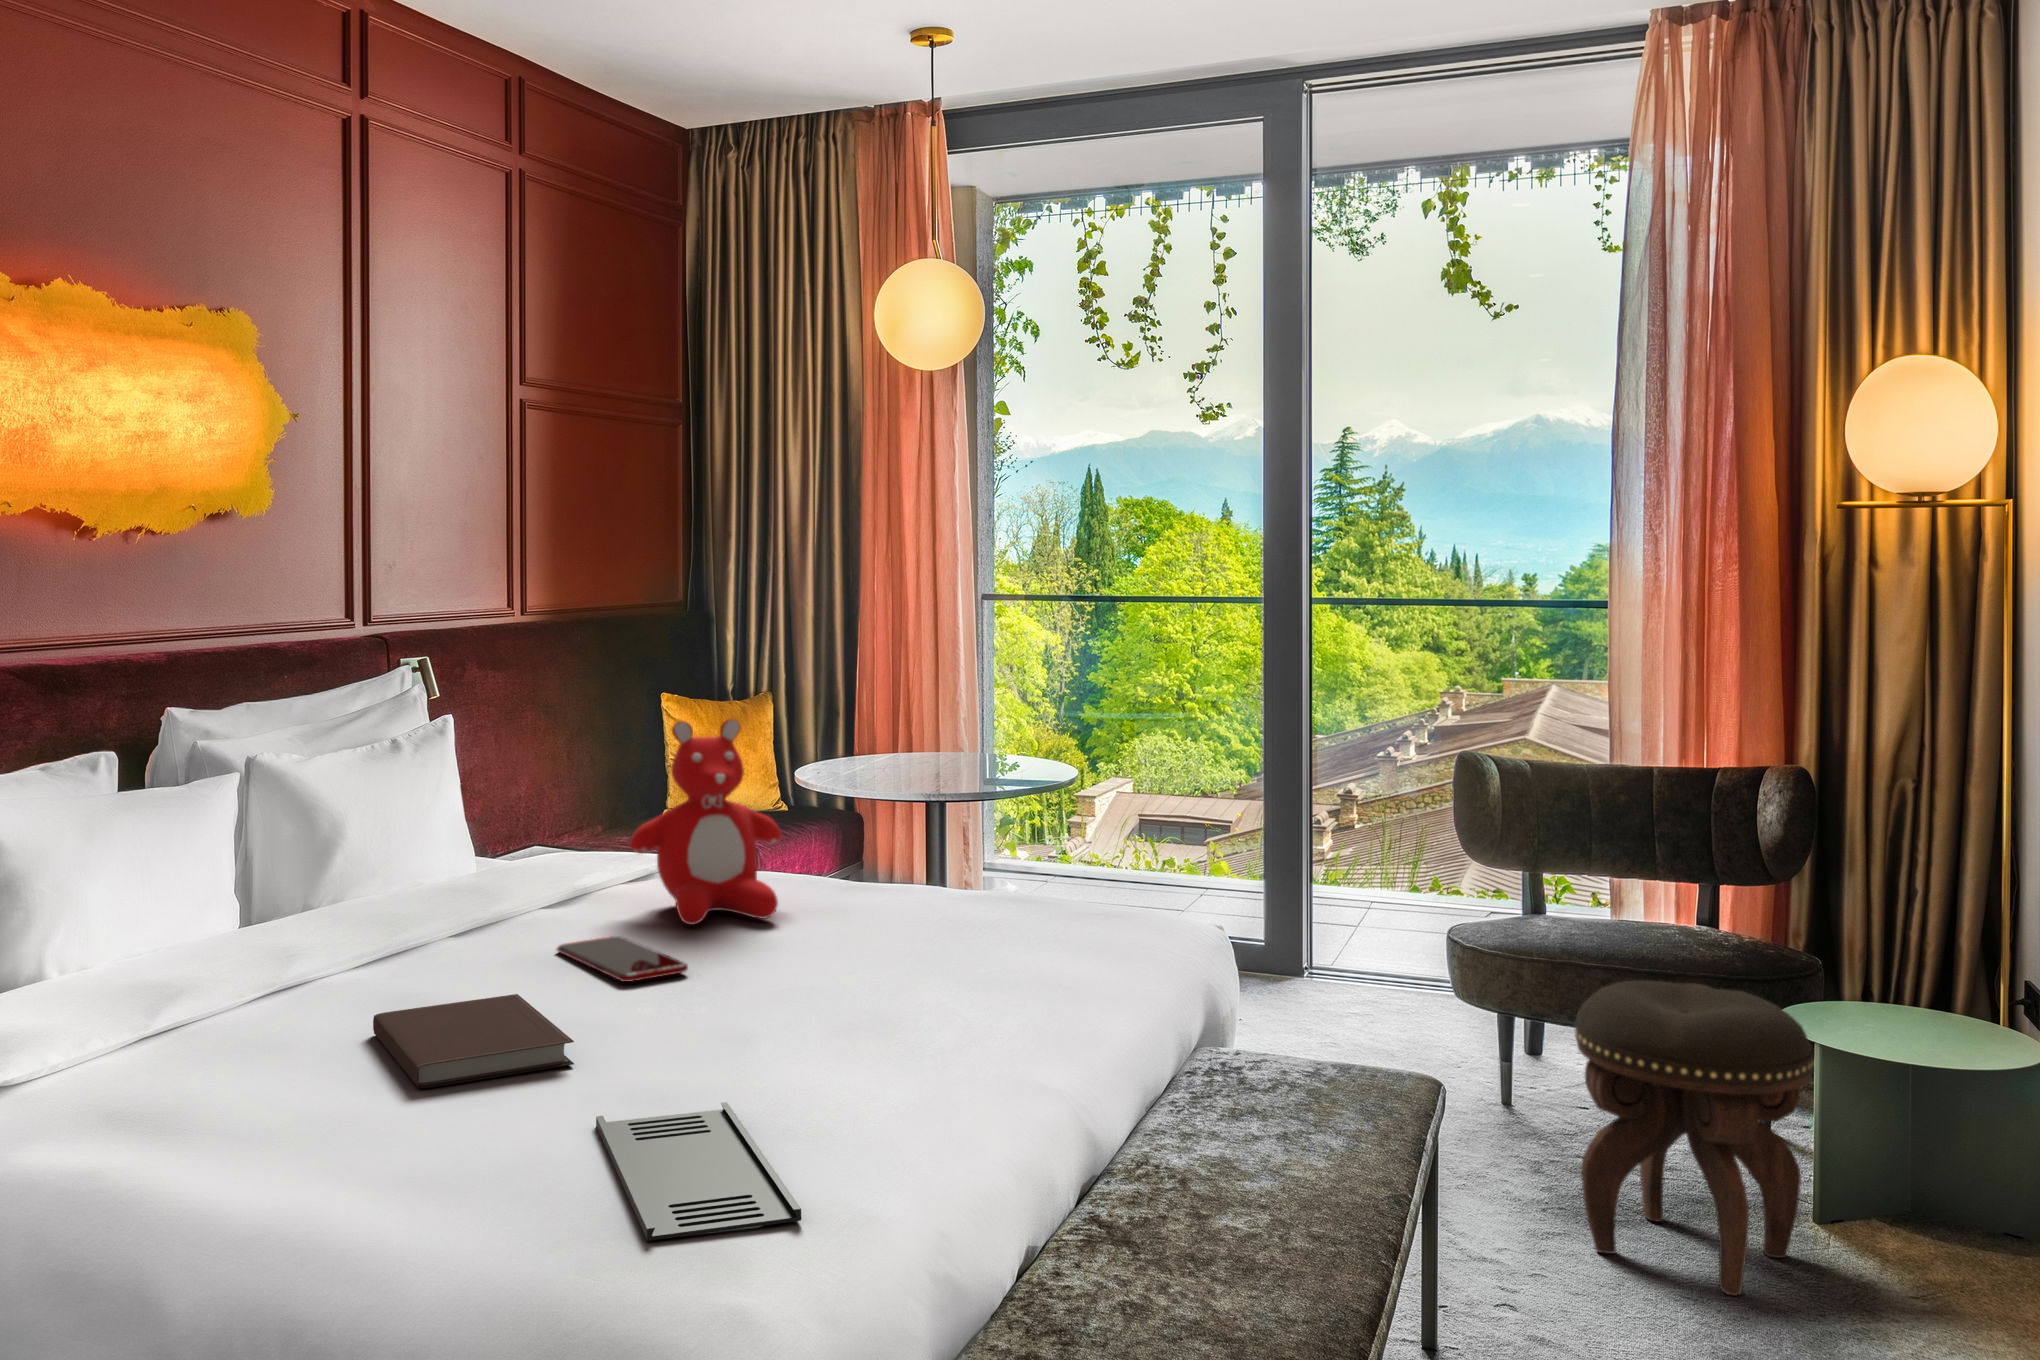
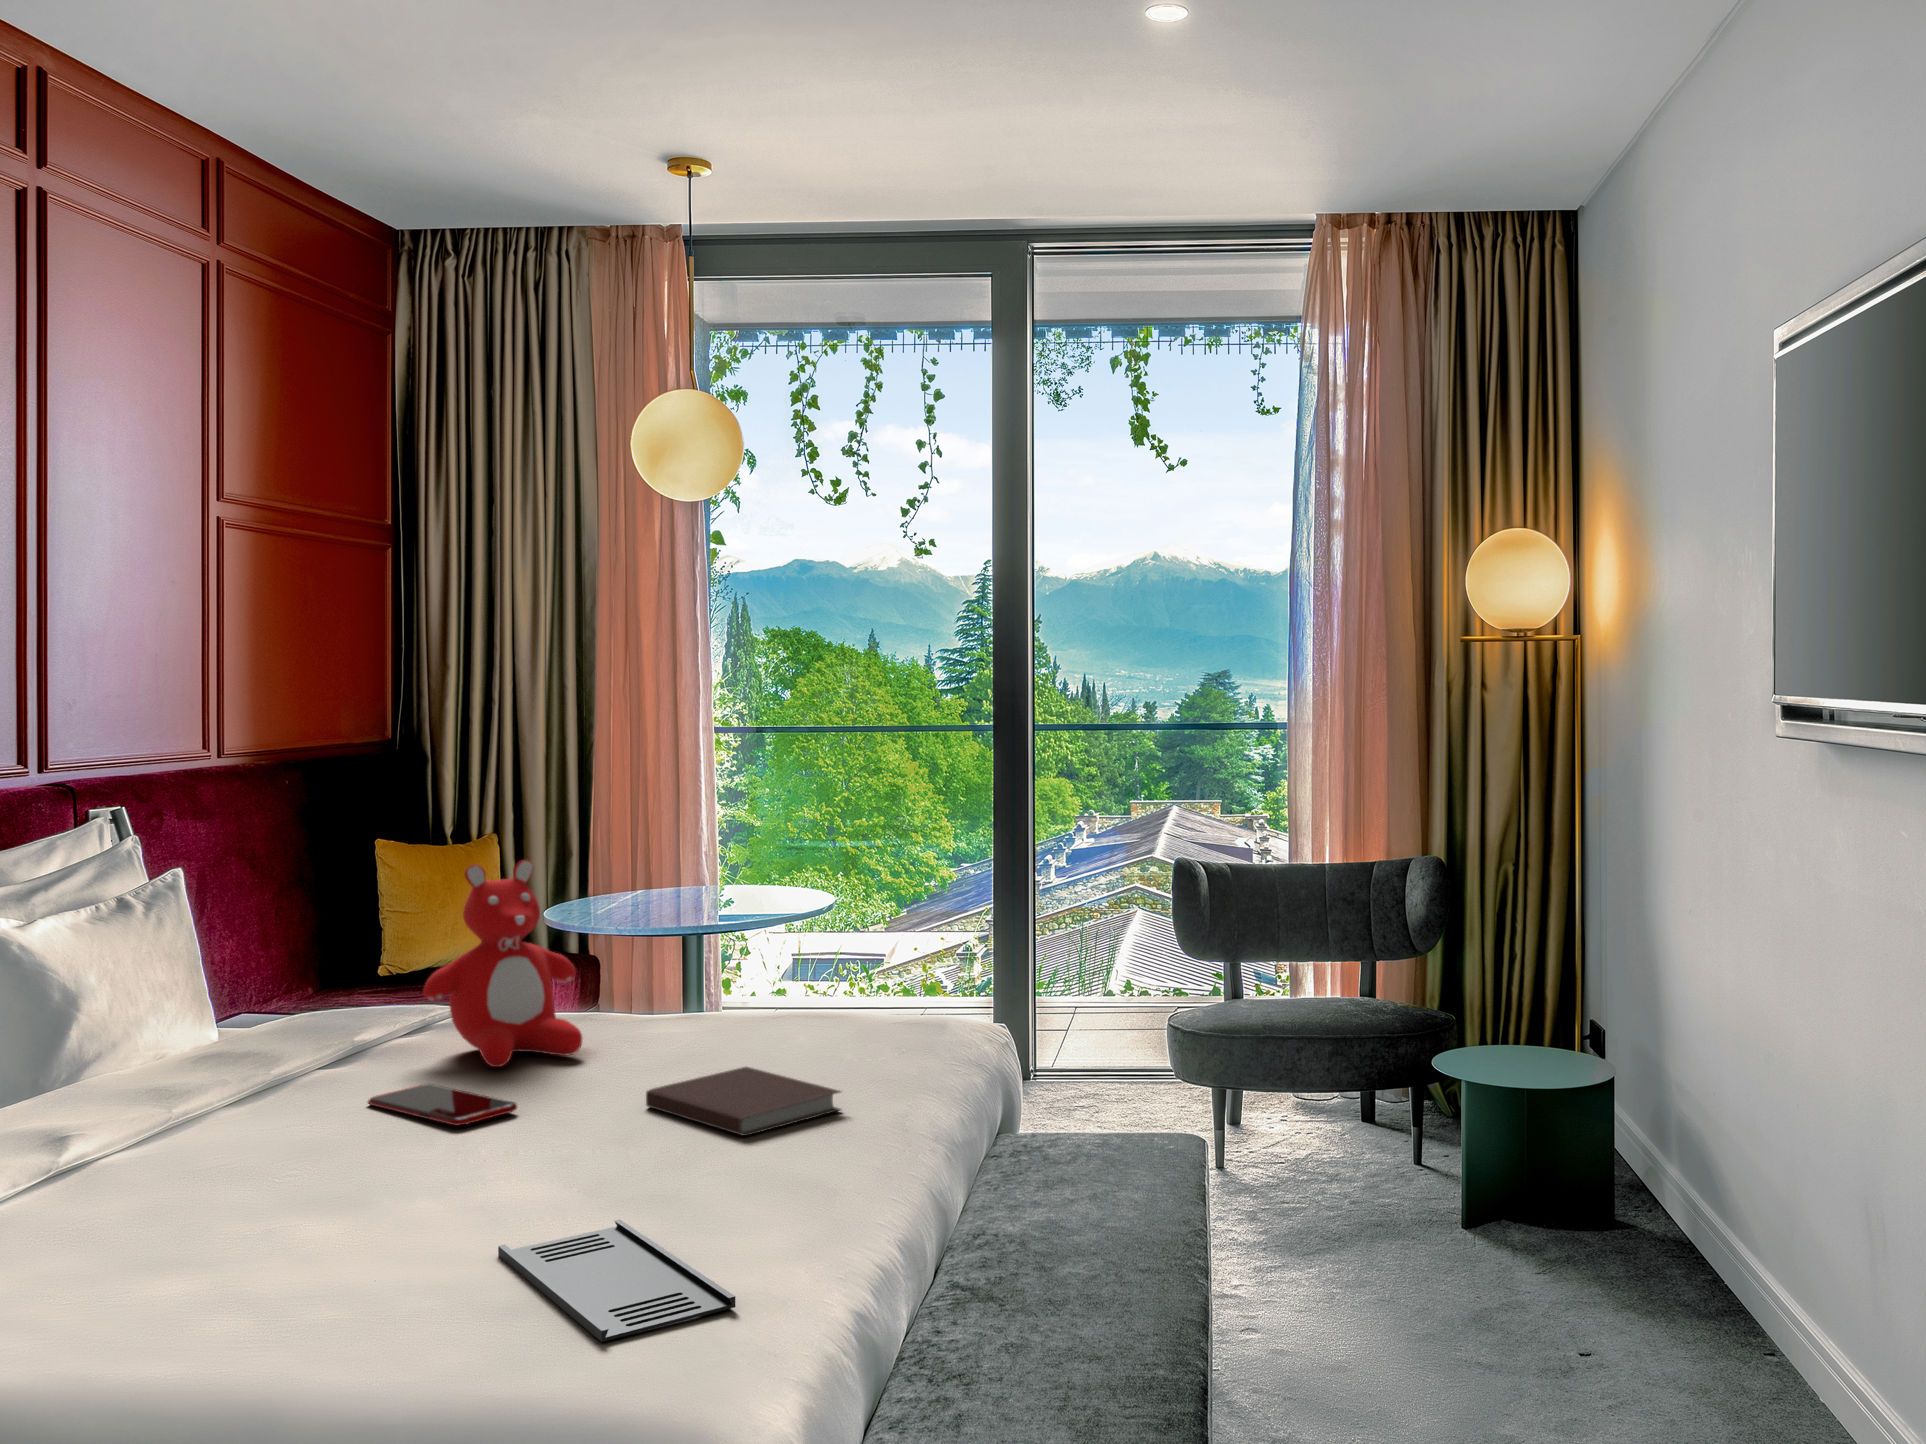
footstool: present [1575,981,1814,1296] -> none [1286,1044,1469,1297]
notebook: present [373,994,574,1088] -> present [646,1067,841,1136]

